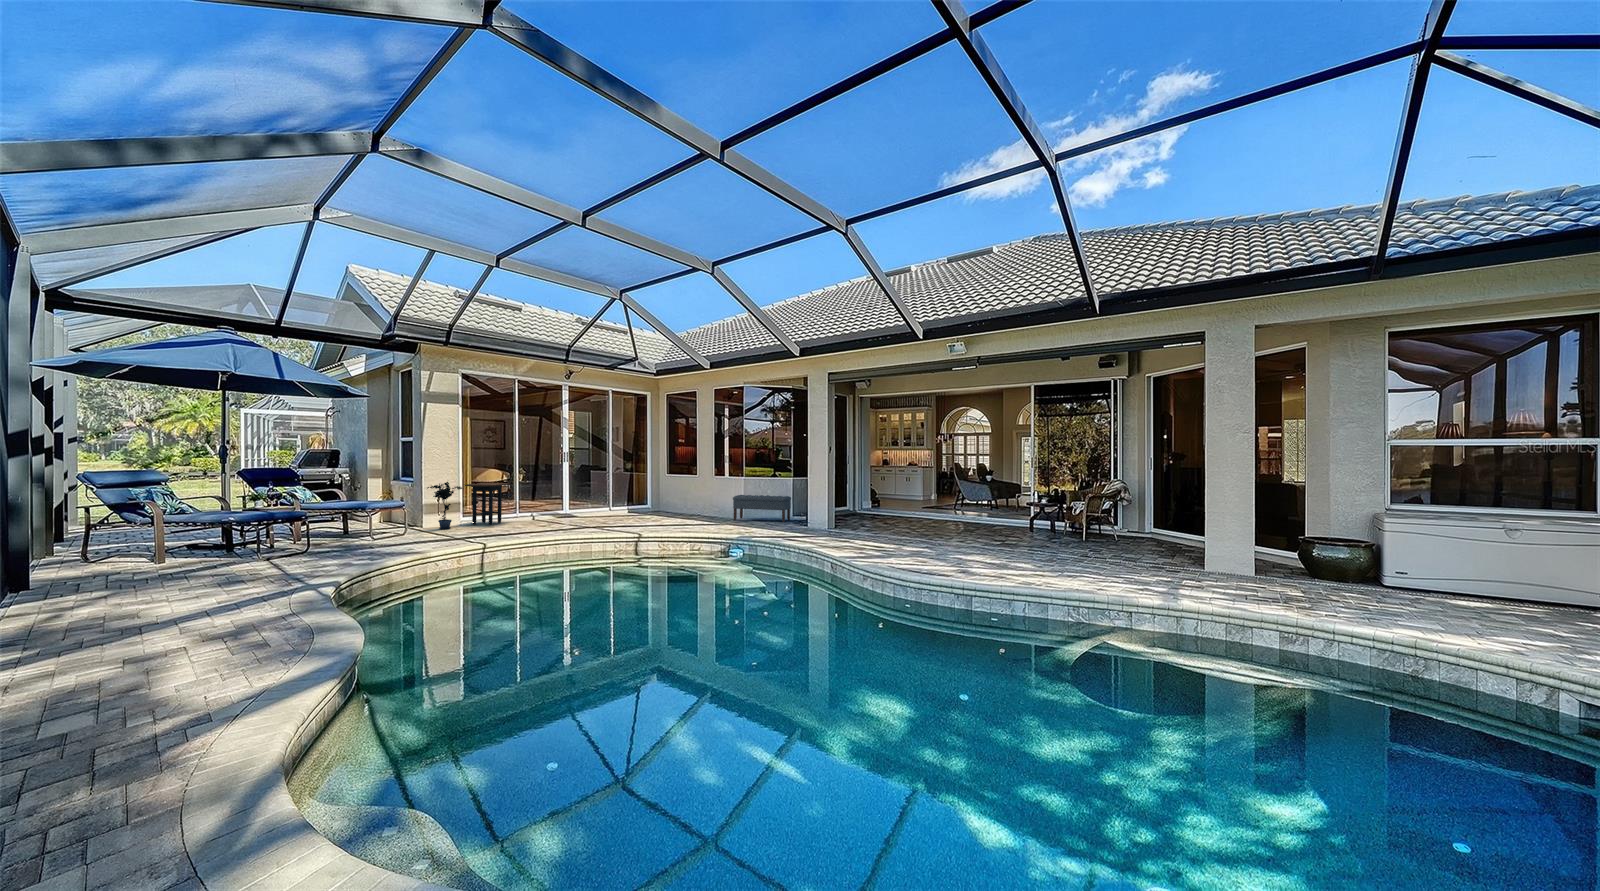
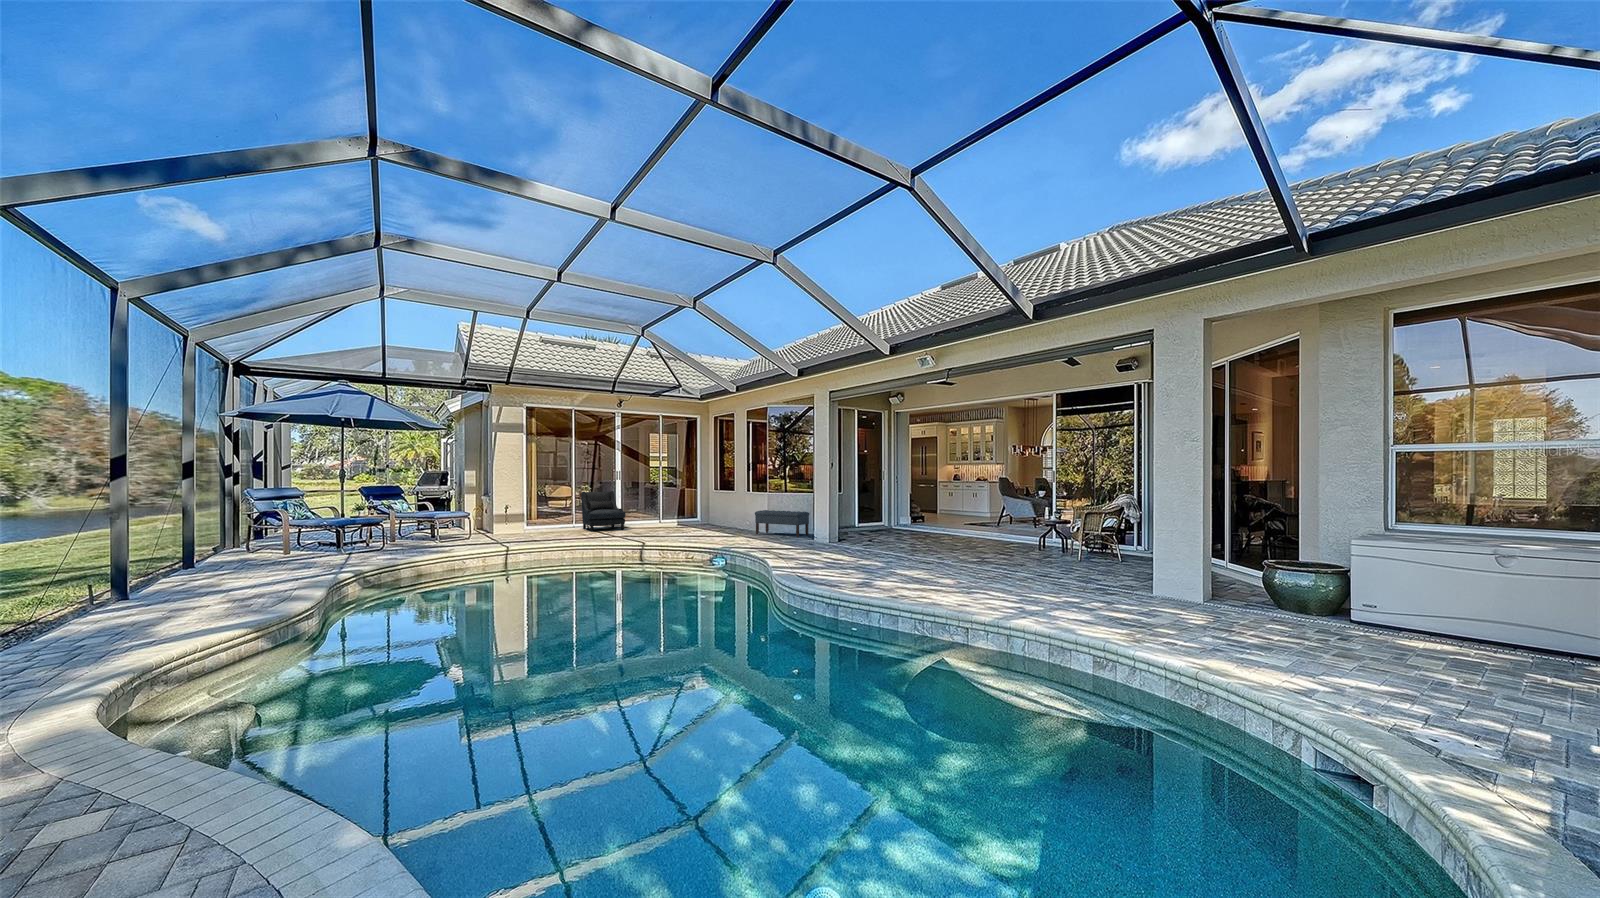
armchair: none [518,475,576,521] -> present [581,491,626,531]
potted plant: present [427,482,462,529] -> none [496,495,525,536]
side table: present [465,483,511,525] -> none [528,498,569,533]

